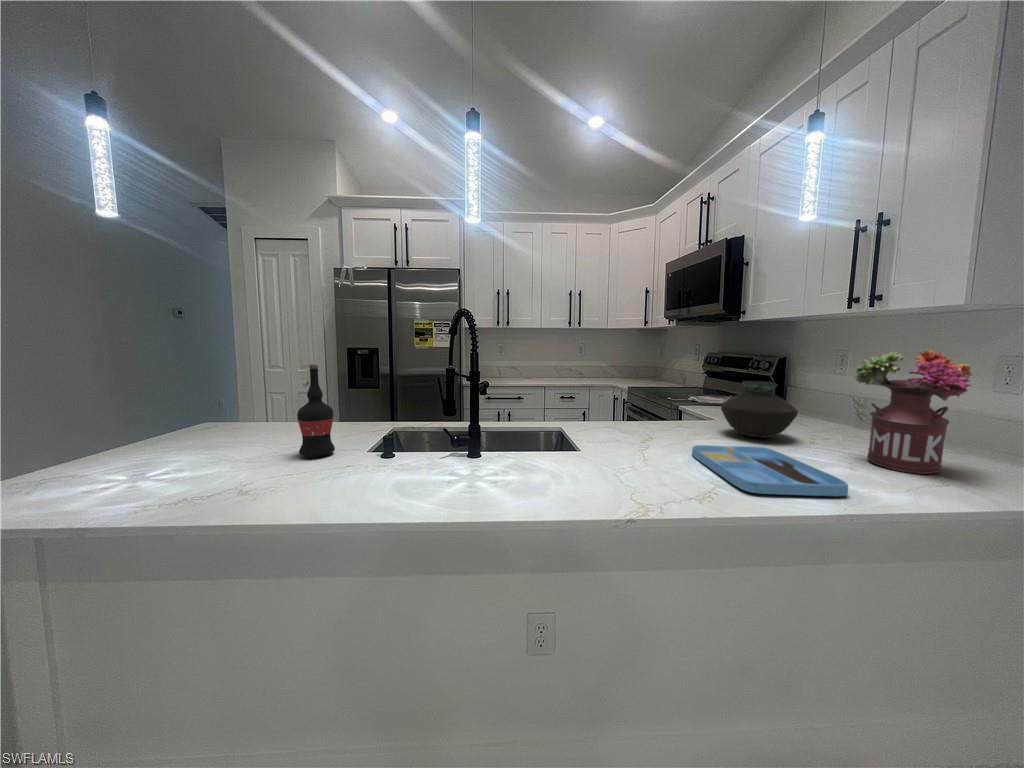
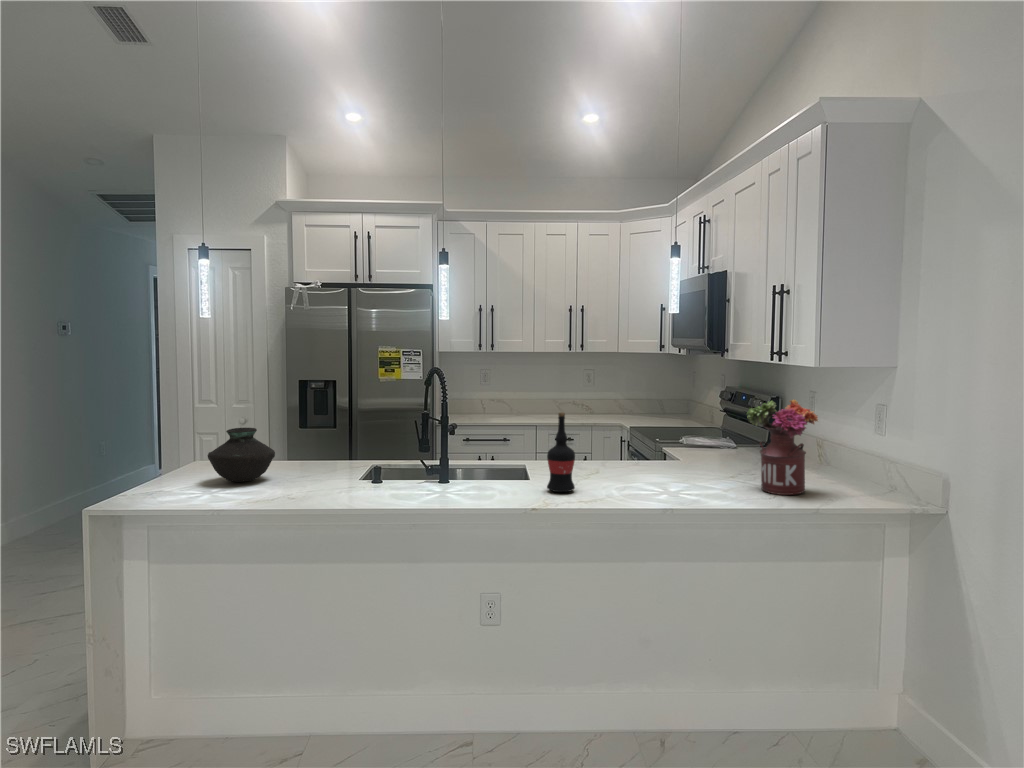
wine bottle: present [297,364,335,457] -> present [547,412,575,492]
vase: present [721,381,798,438] -> present [208,428,275,482]
tray: present [692,445,848,496] -> none [624,477,704,505]

